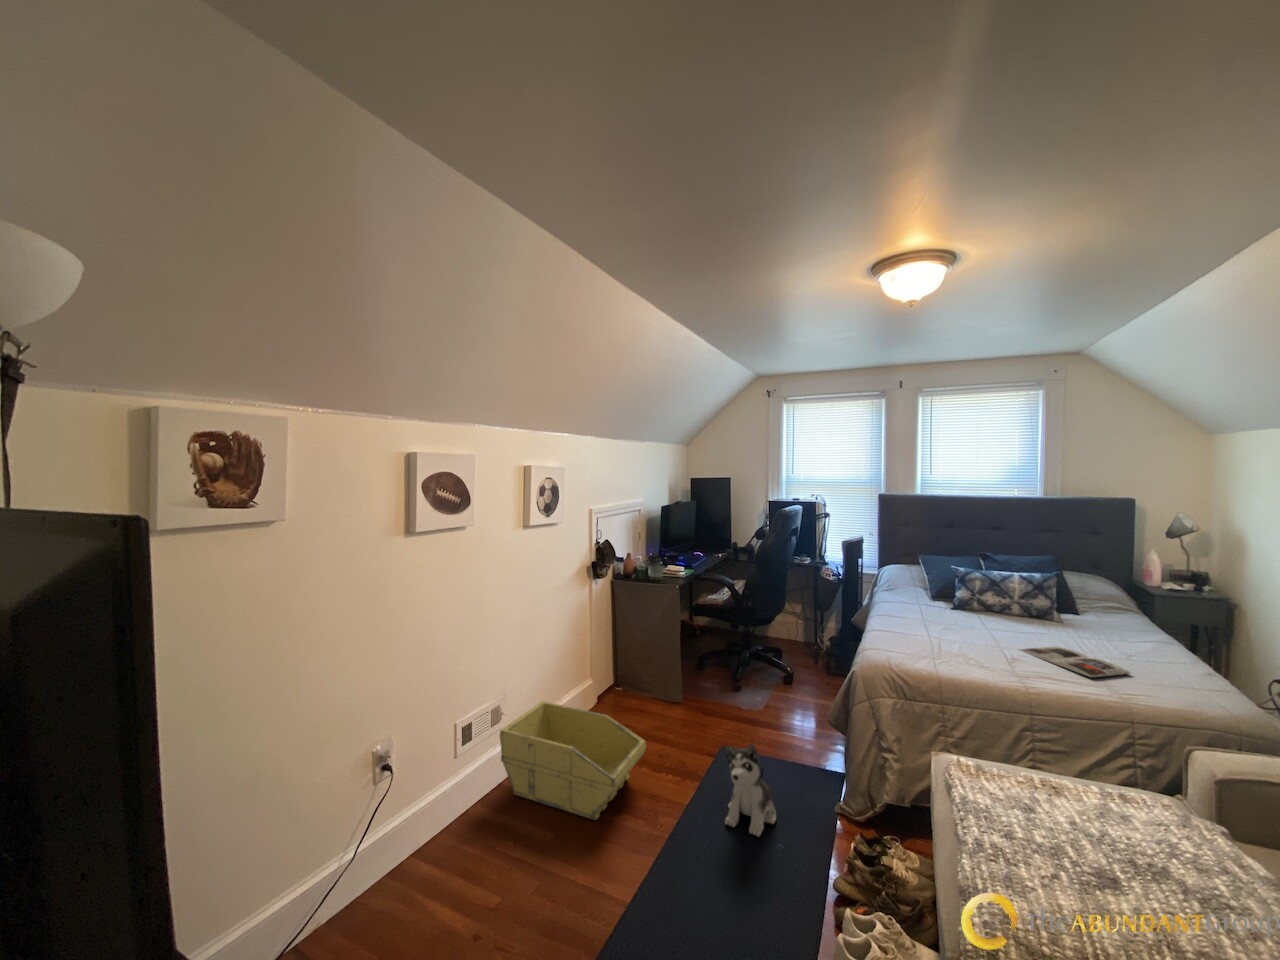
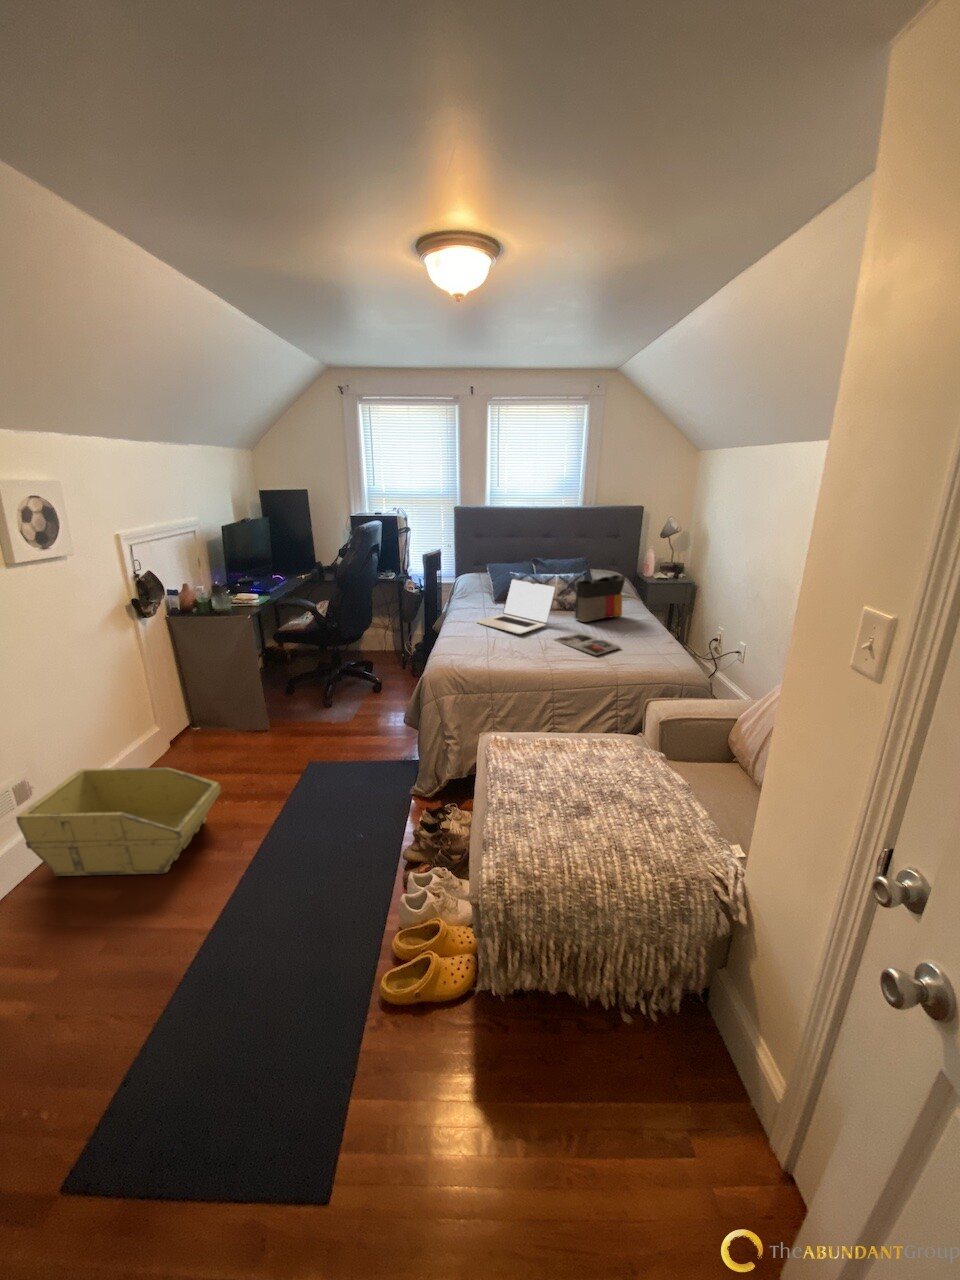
laptop: none [911,573,1017,638] -> present [477,579,556,634]
tote bag: none [1045,579,1123,635] -> present [575,575,625,622]
plush toy: present [725,744,776,836] -> none [297,765,353,842]

